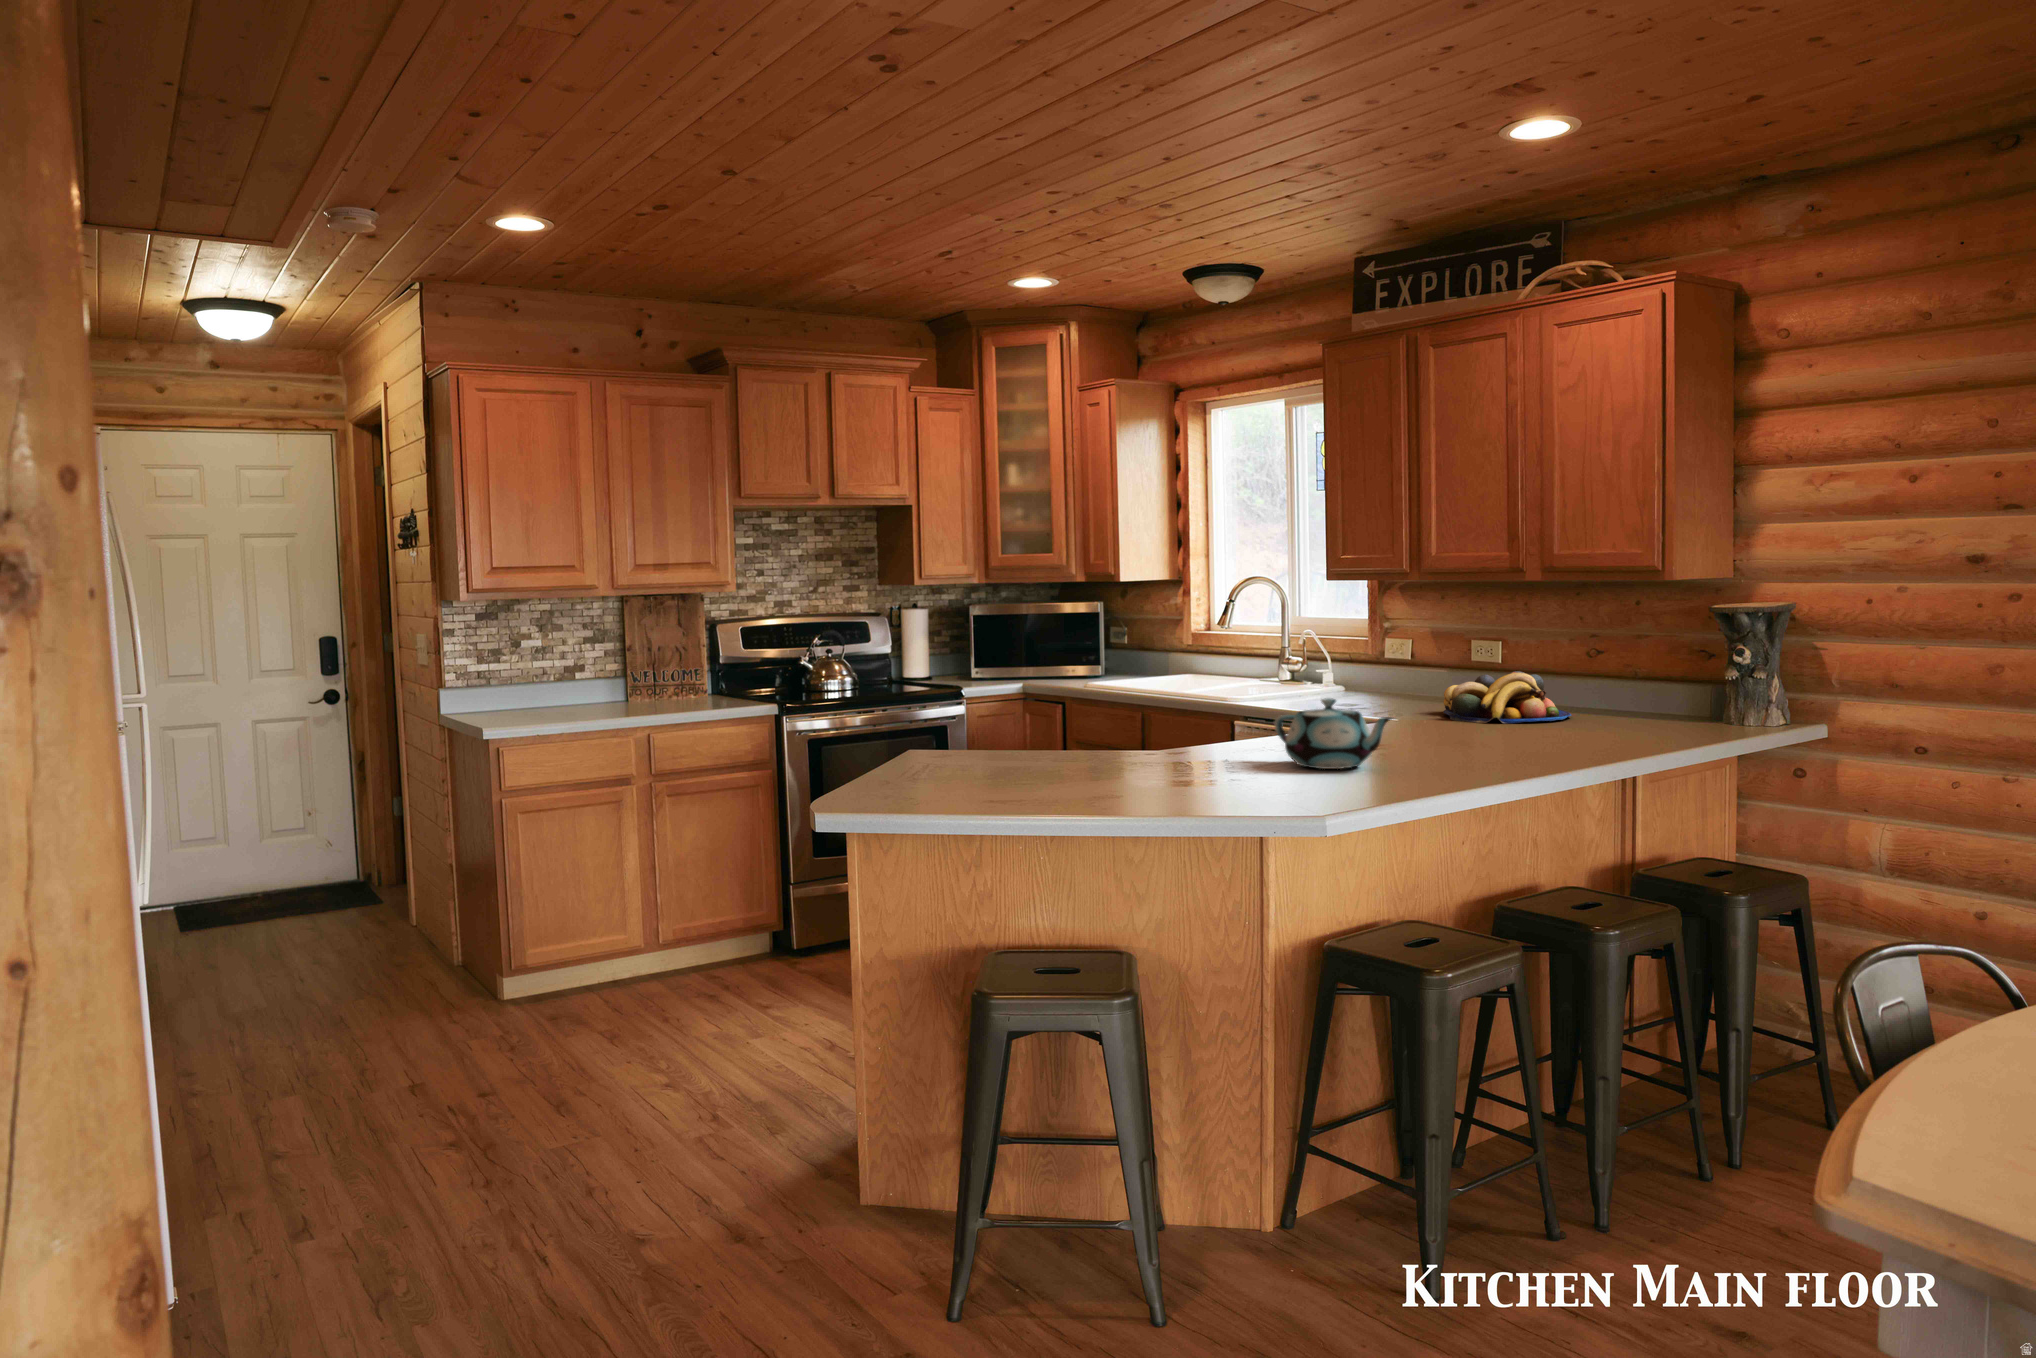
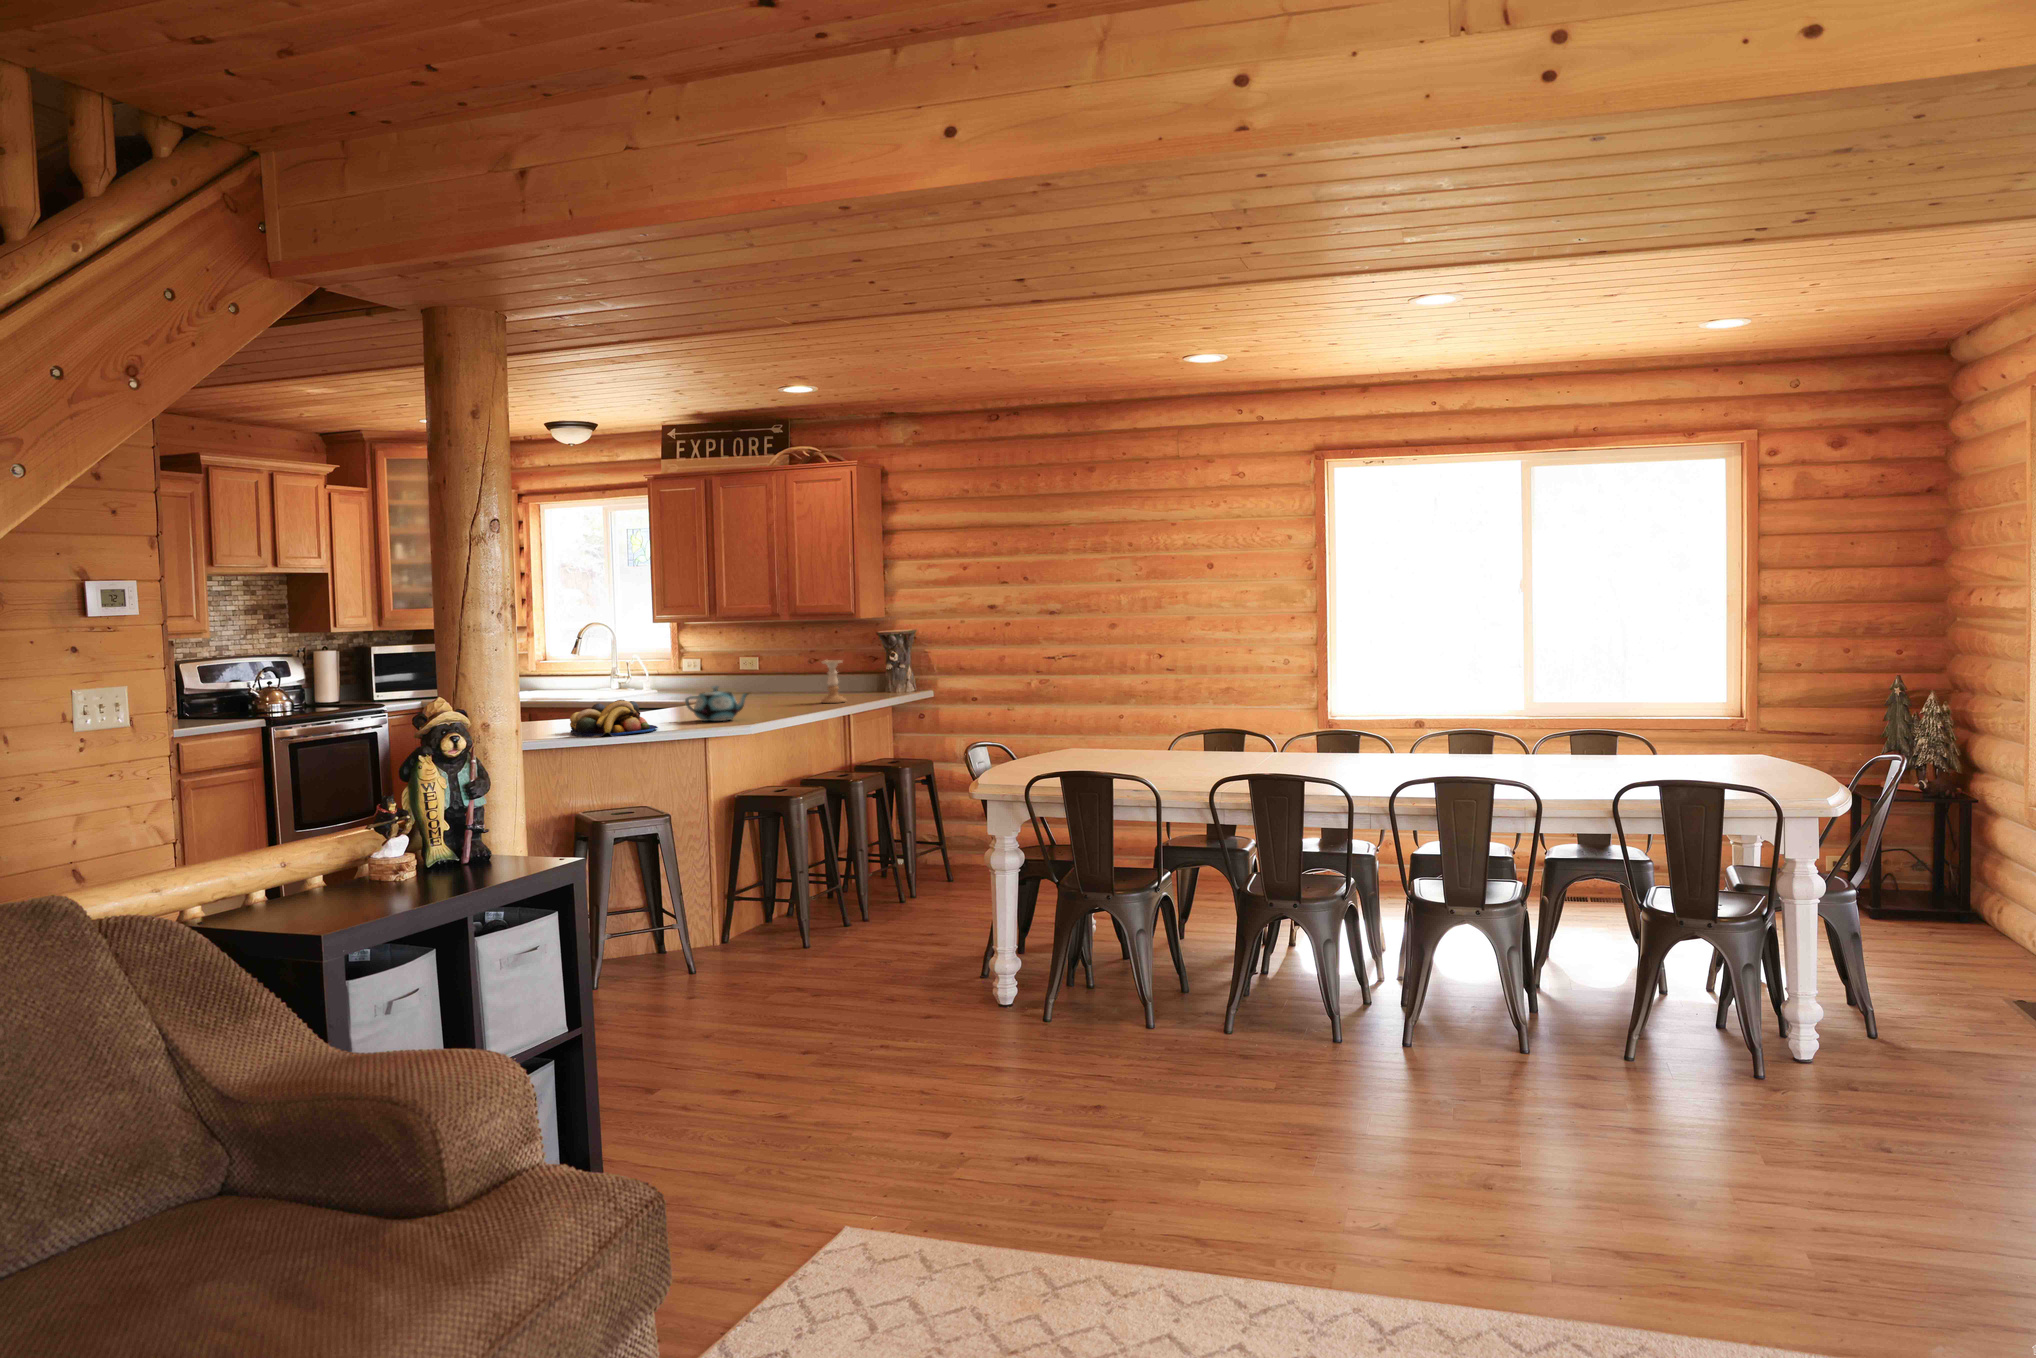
candle holder: none [1577,656,1630,740] -> present [822,660,846,703]
fruit bowl: present [1444,671,1572,723] -> present [570,700,658,737]

